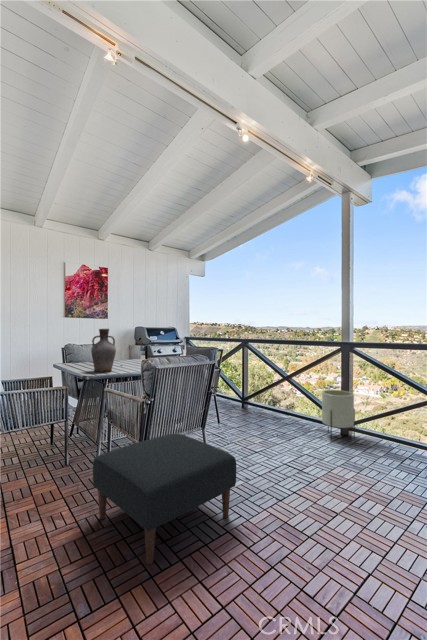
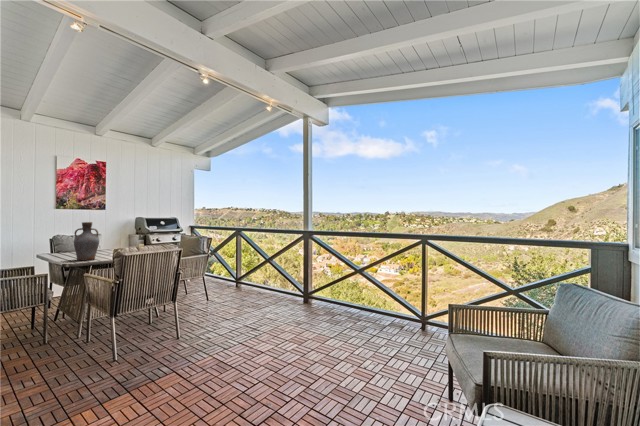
planter: present [322,390,355,441] -> none [286,269,310,309]
ottoman: present [93,434,236,564] -> none [61,308,186,400]

